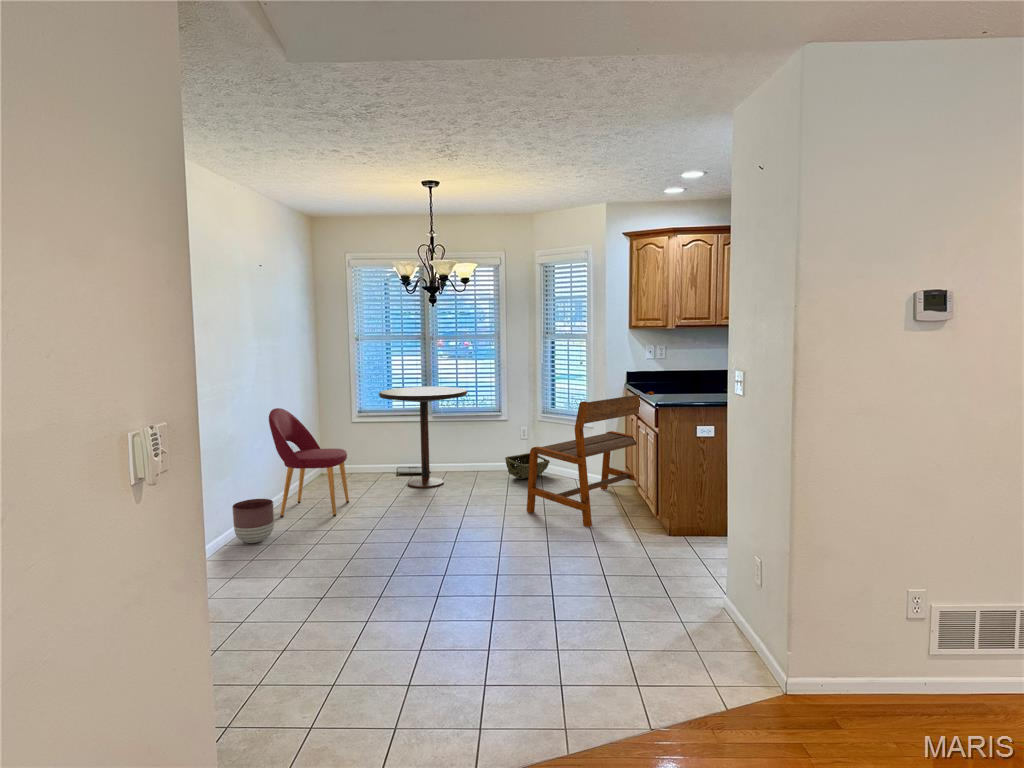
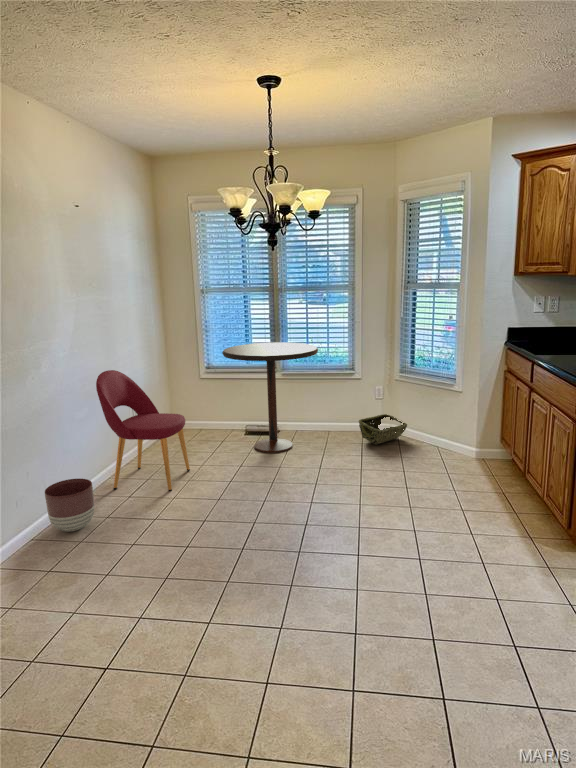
bench: present [527,392,654,527] -> none [386,355,551,529]

